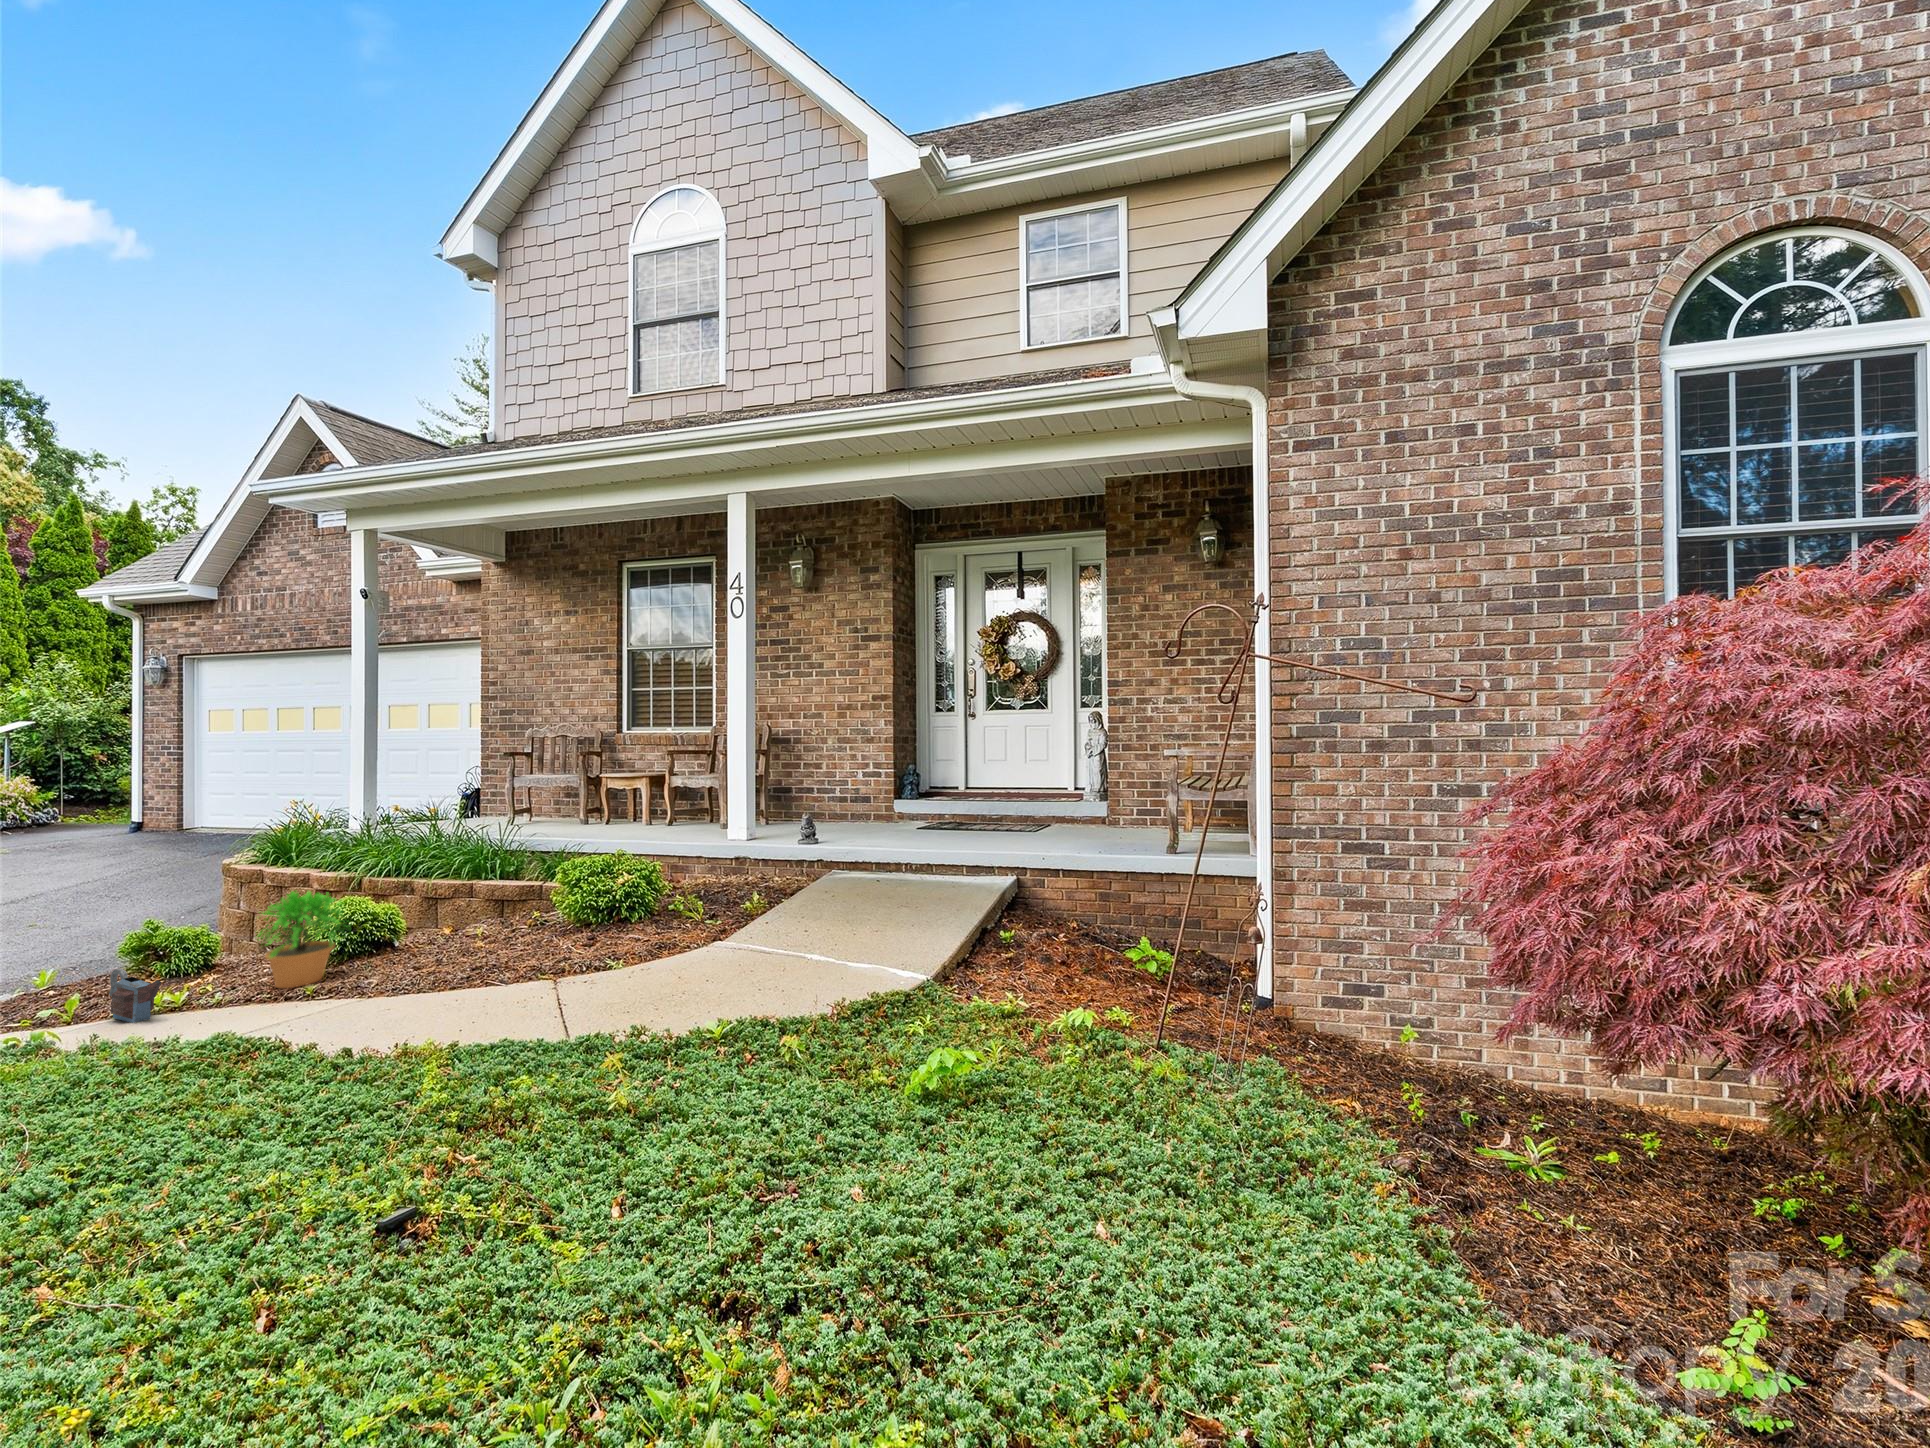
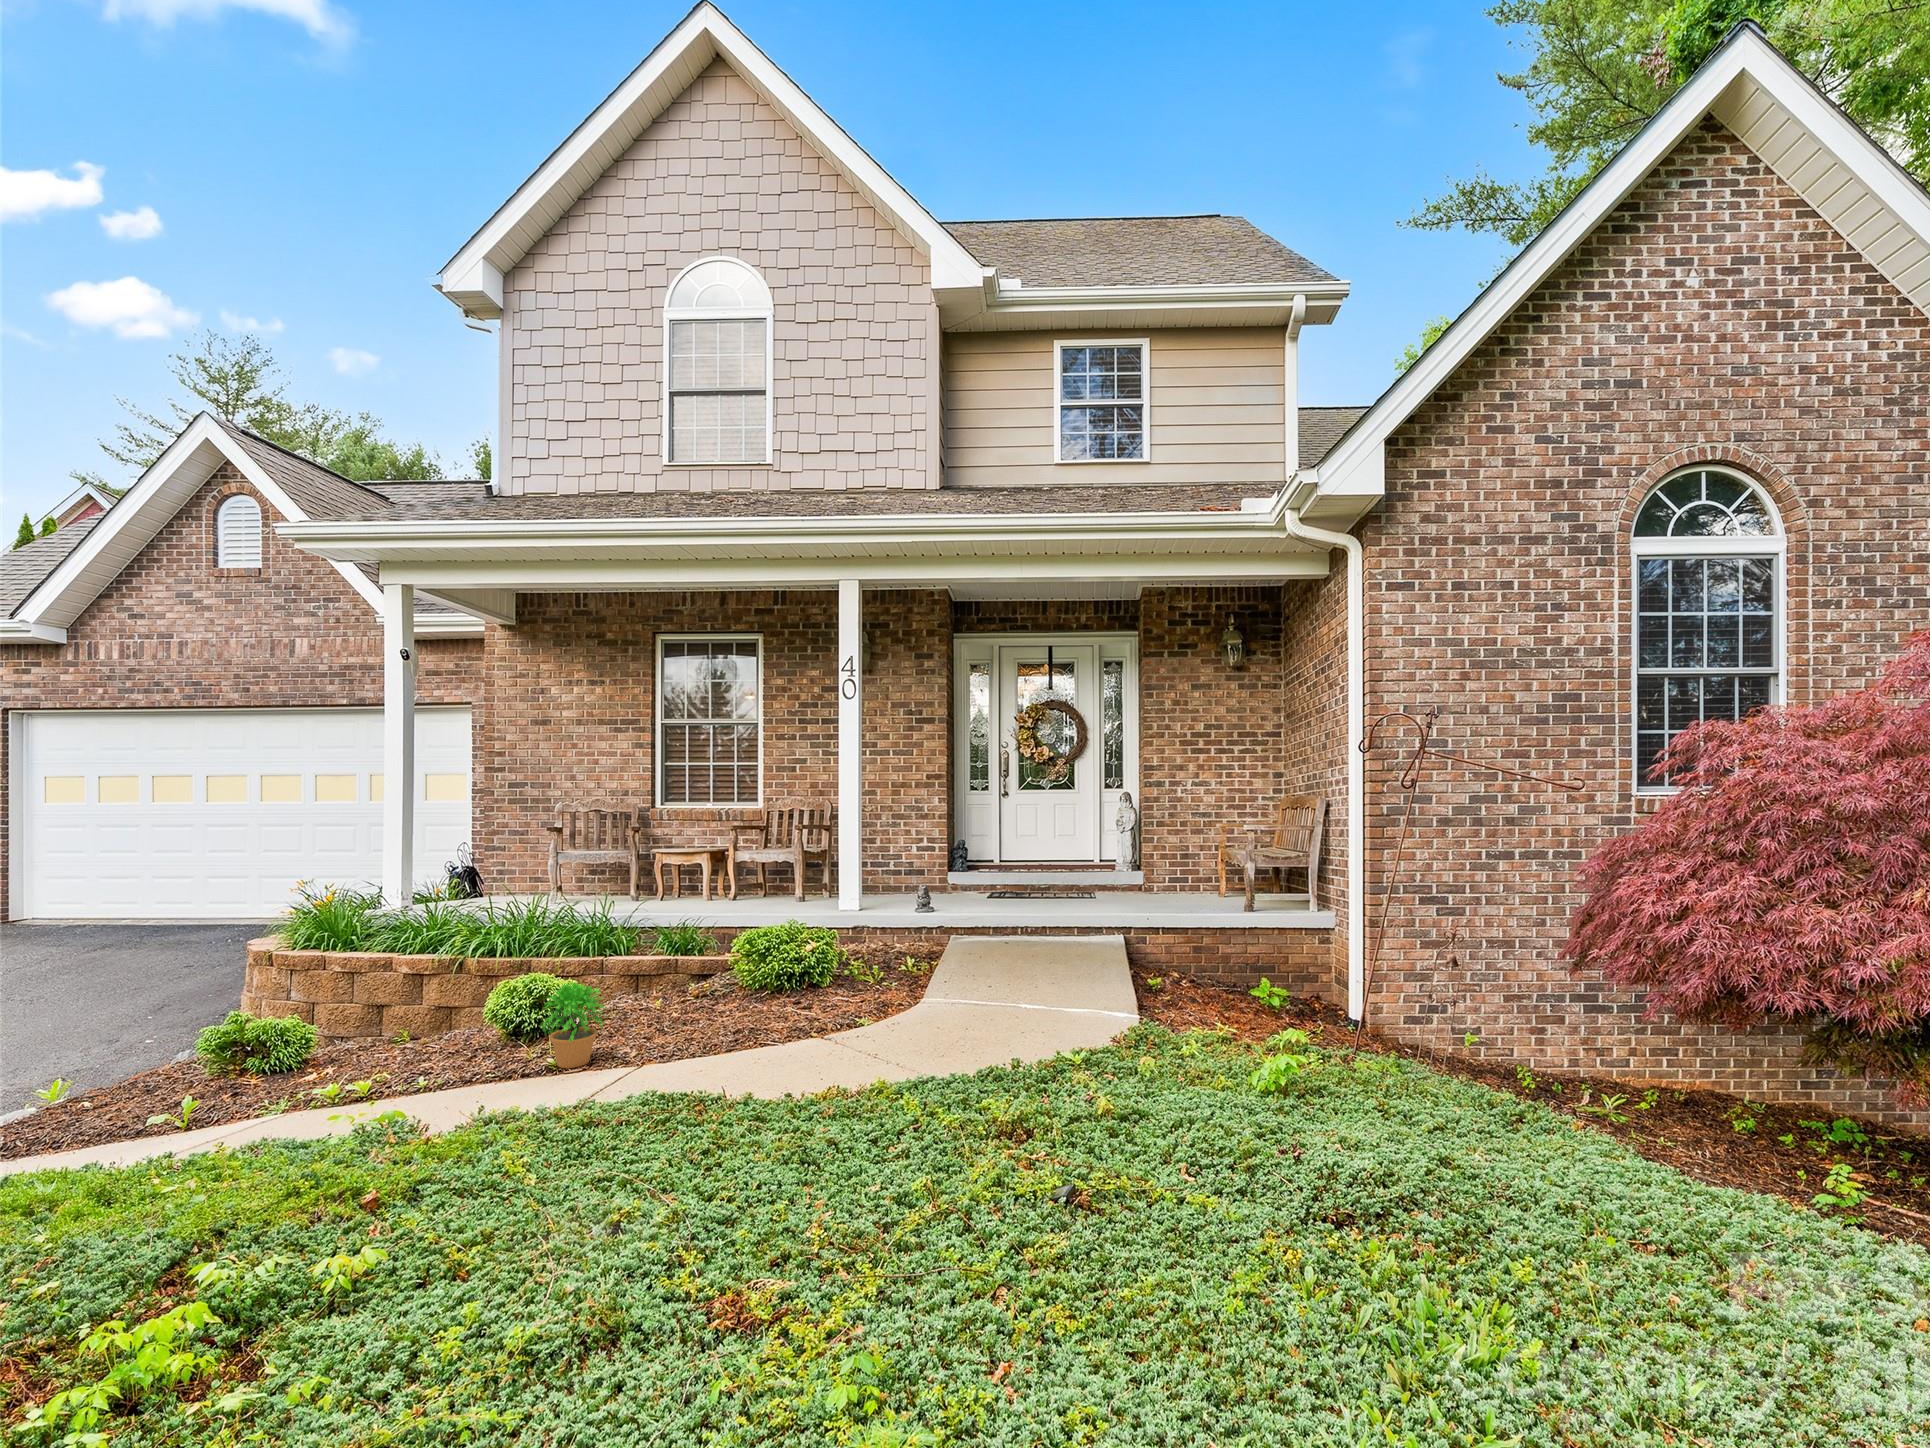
watering can: present [109,968,161,1023] -> none [462,1055,529,1097]

